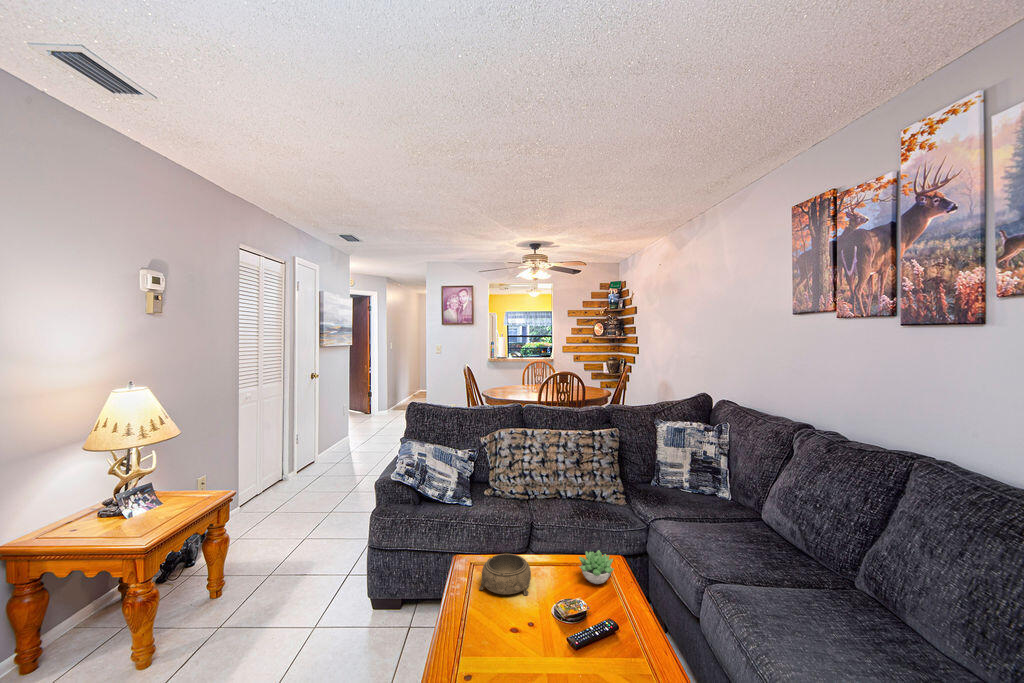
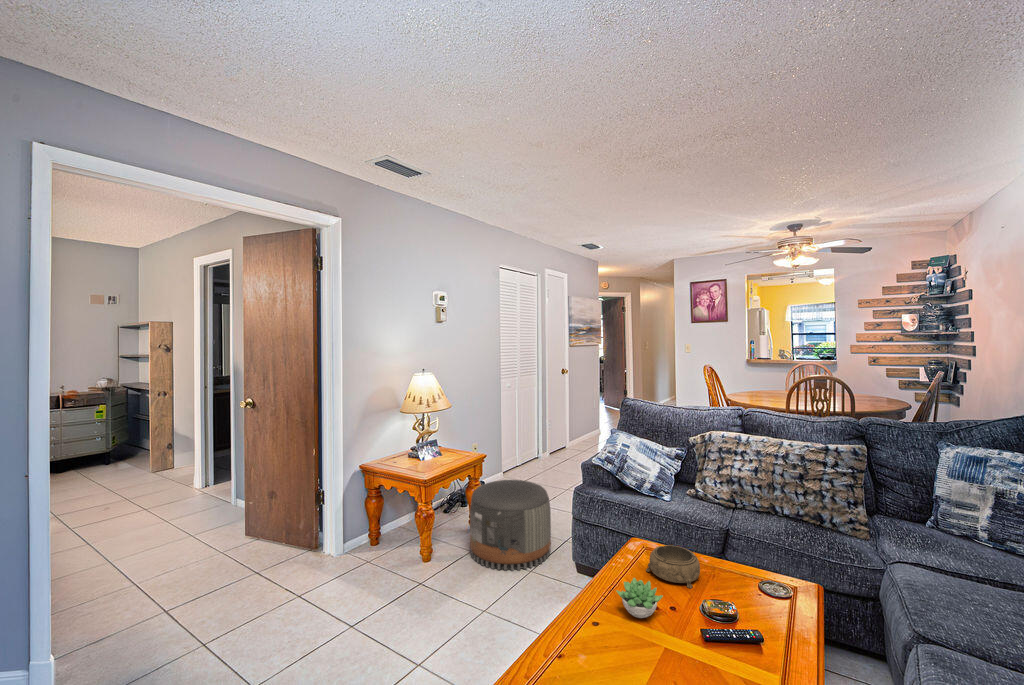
pouf: none [219,514,333,641] -> present [470,480,551,571]
succulent plant: present [579,550,614,584] -> present [616,578,663,618]

